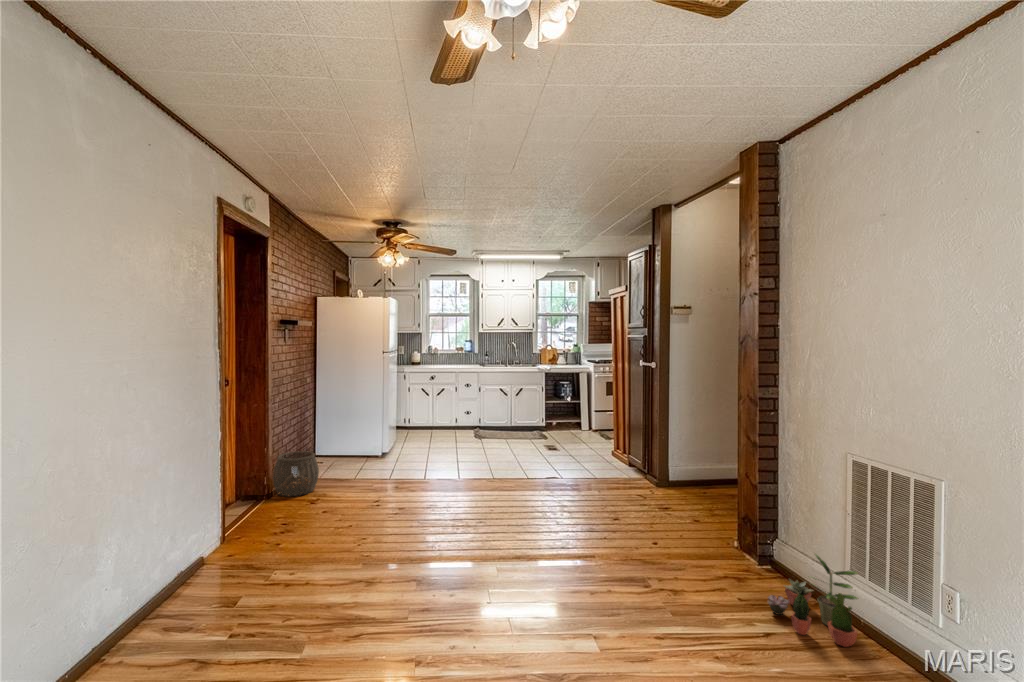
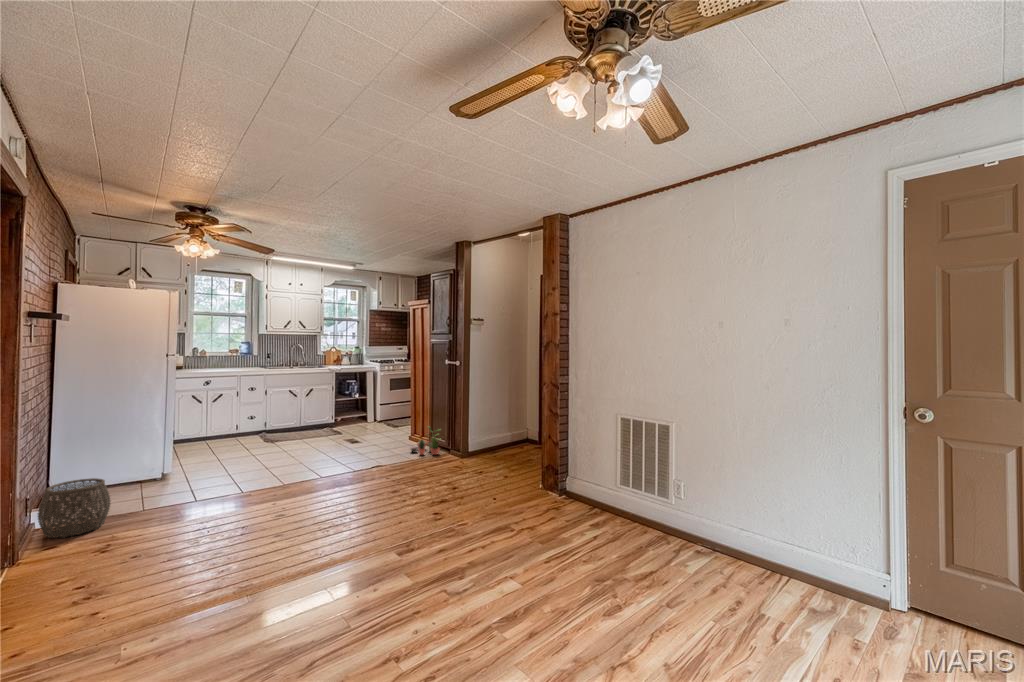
potted plant: present [768,554,858,647] -> present [410,427,440,455]

